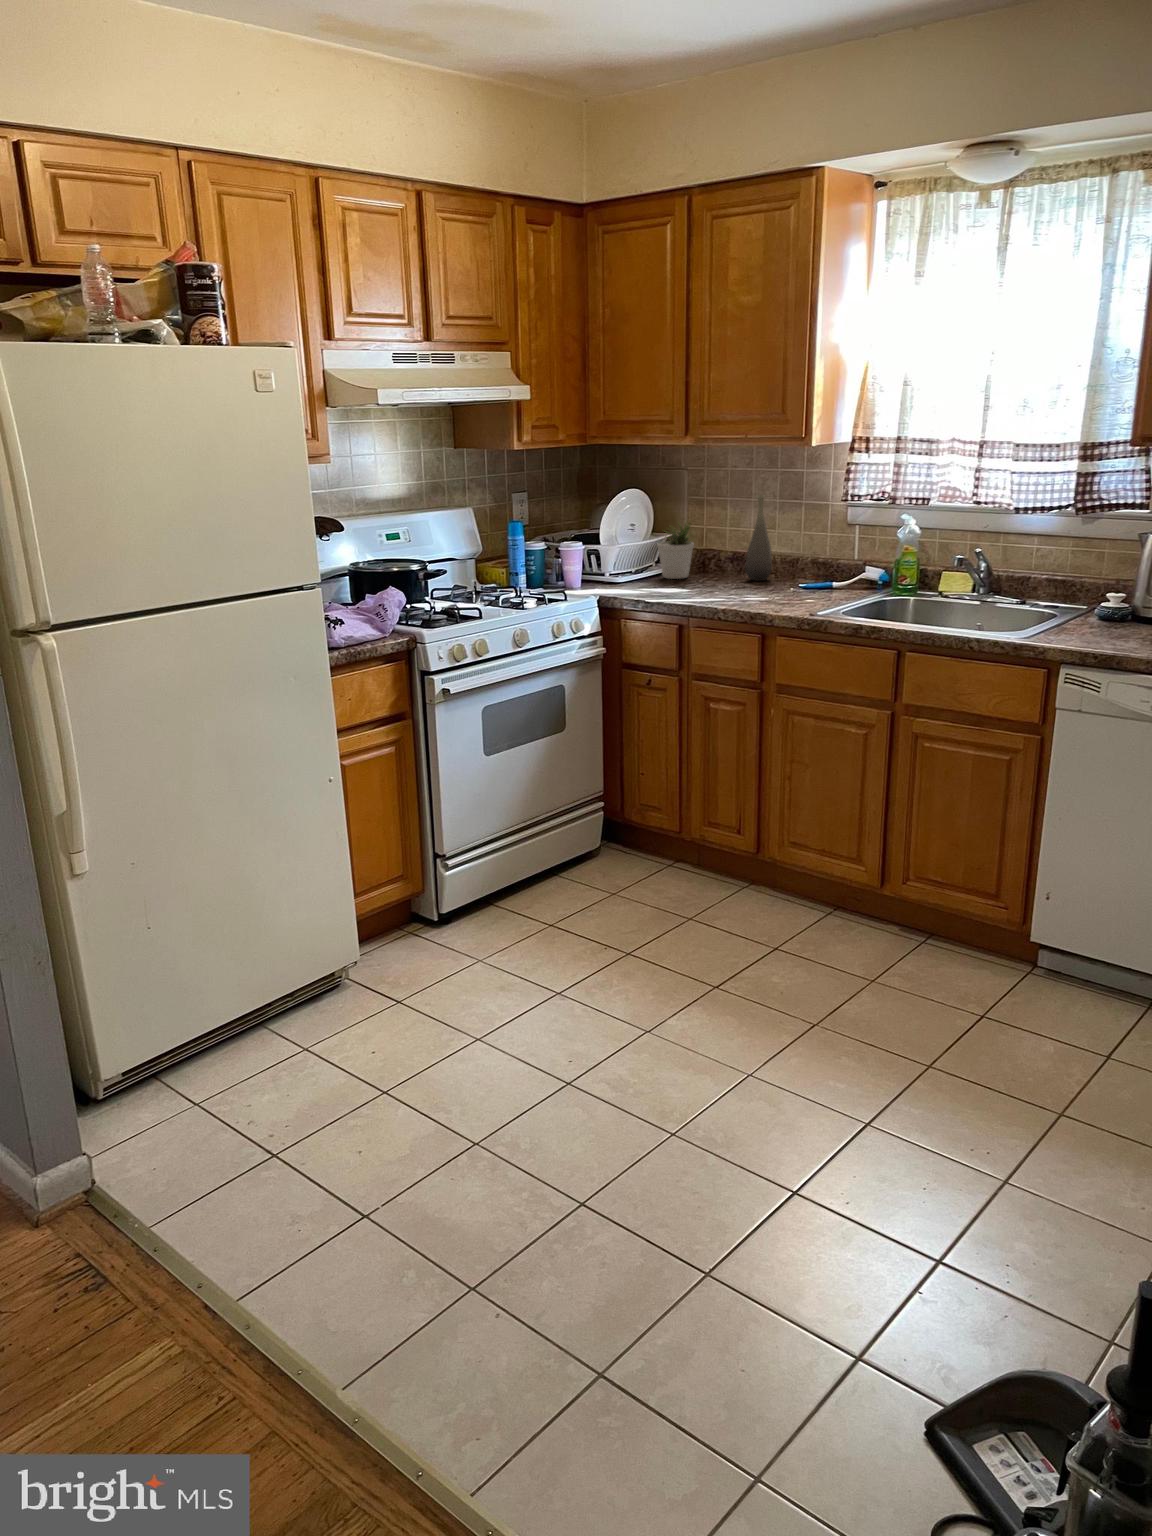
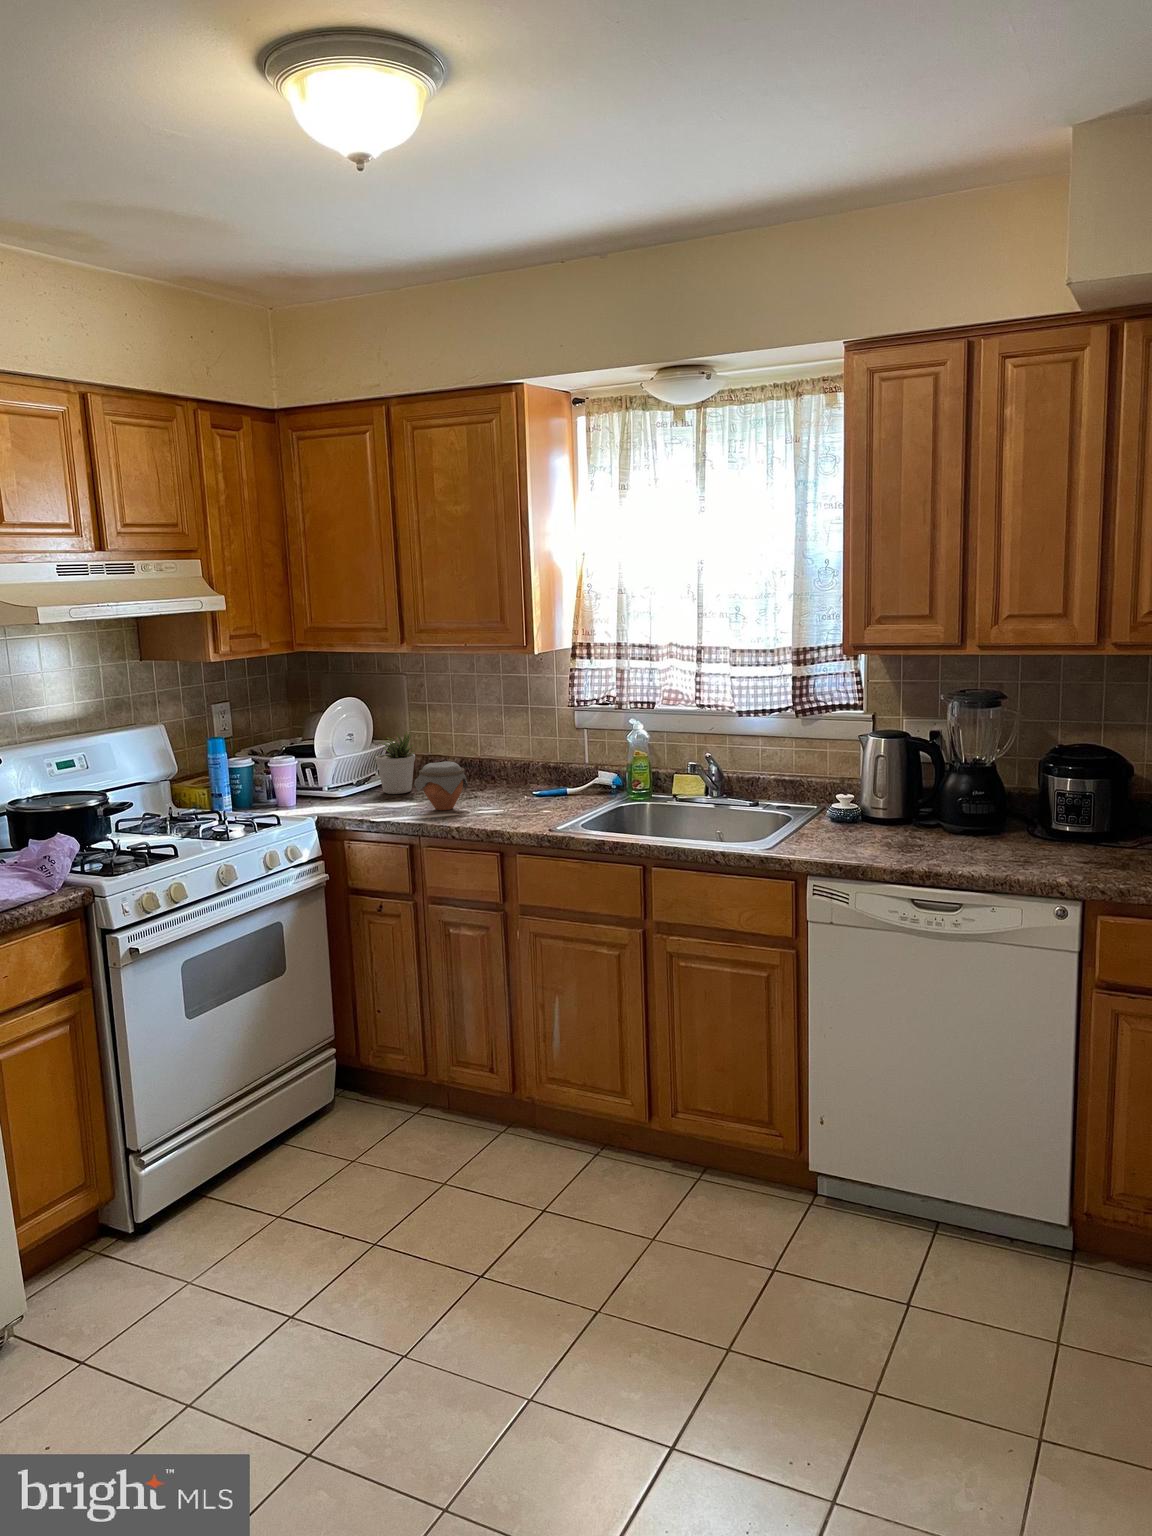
bottle: present [745,495,771,581] -> none [471,703,499,792]
jar: none [691,548,741,593] -> present [414,761,468,810]

